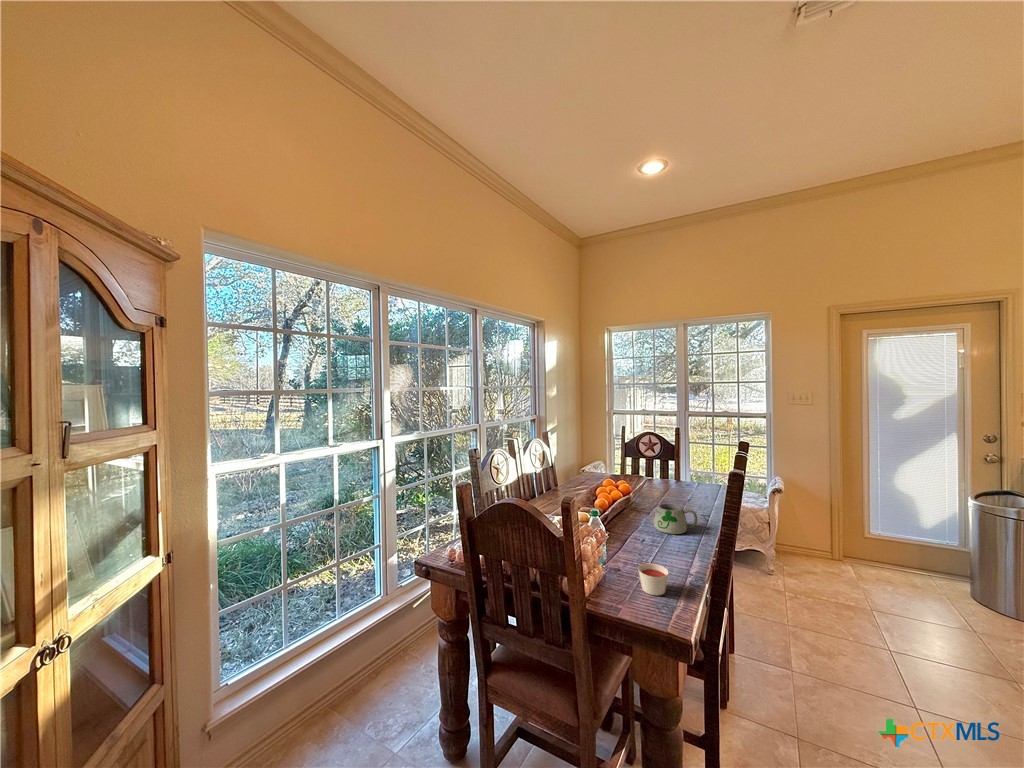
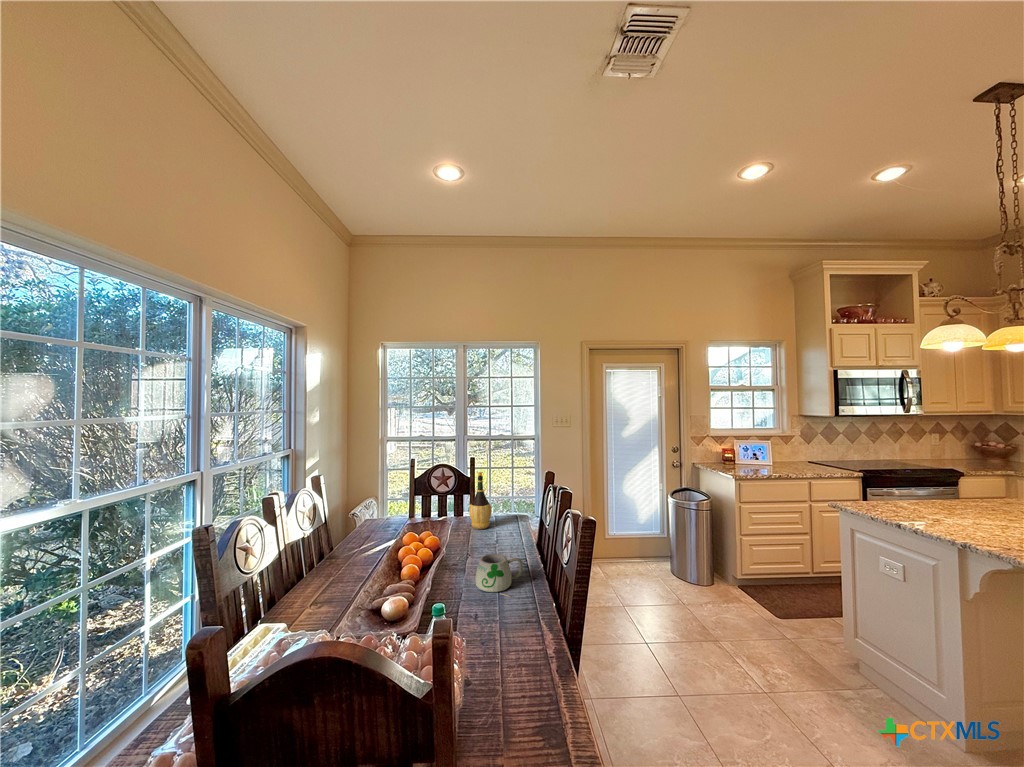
wine bottle: none [668,439,690,490] -> present [469,472,491,529]
candle: present [638,563,668,595] -> none [495,650,532,697]

